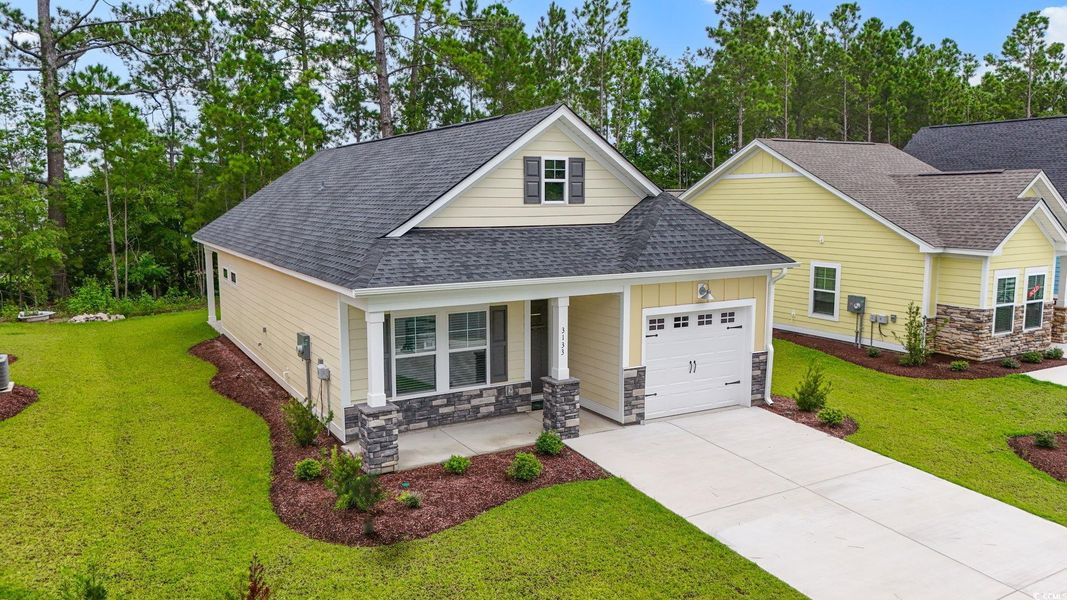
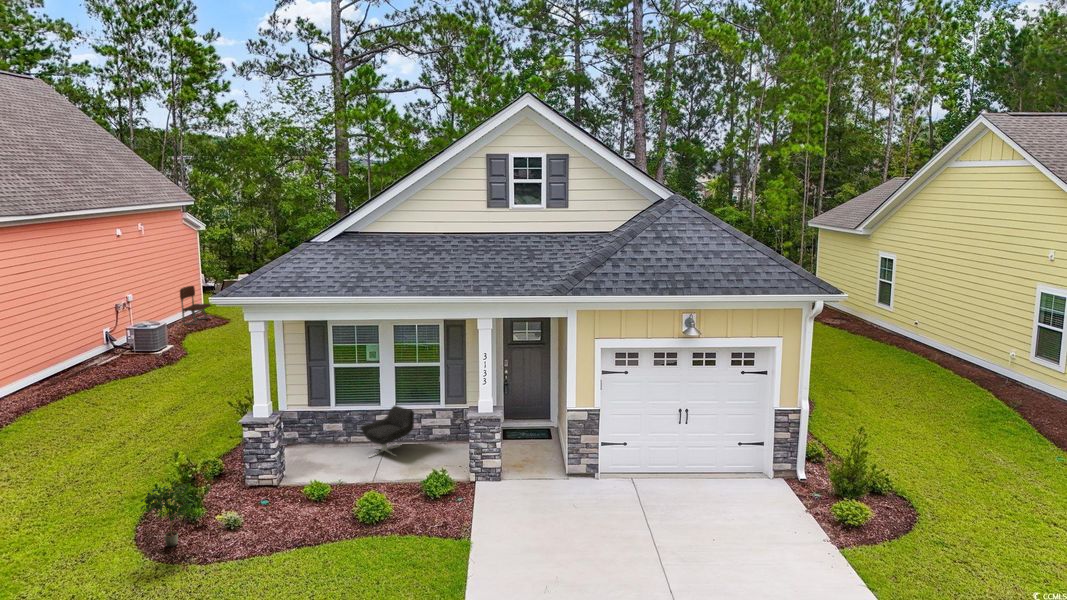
bench: none [41,311,76,356] -> present [180,286,211,325]
lounge chair: none [431,390,478,438] -> present [361,406,414,456]

